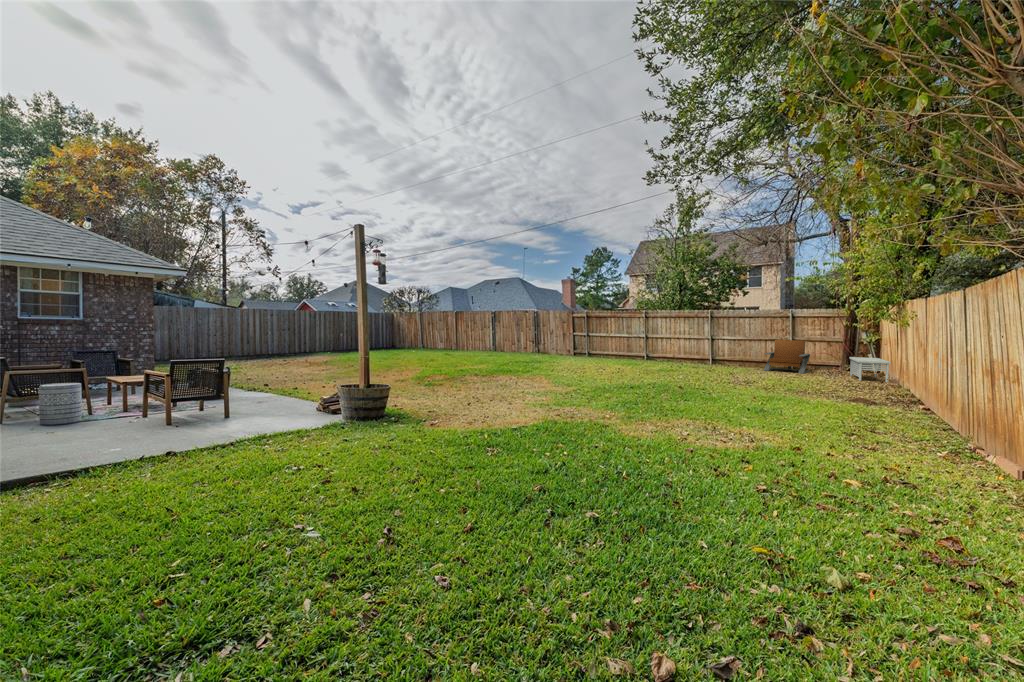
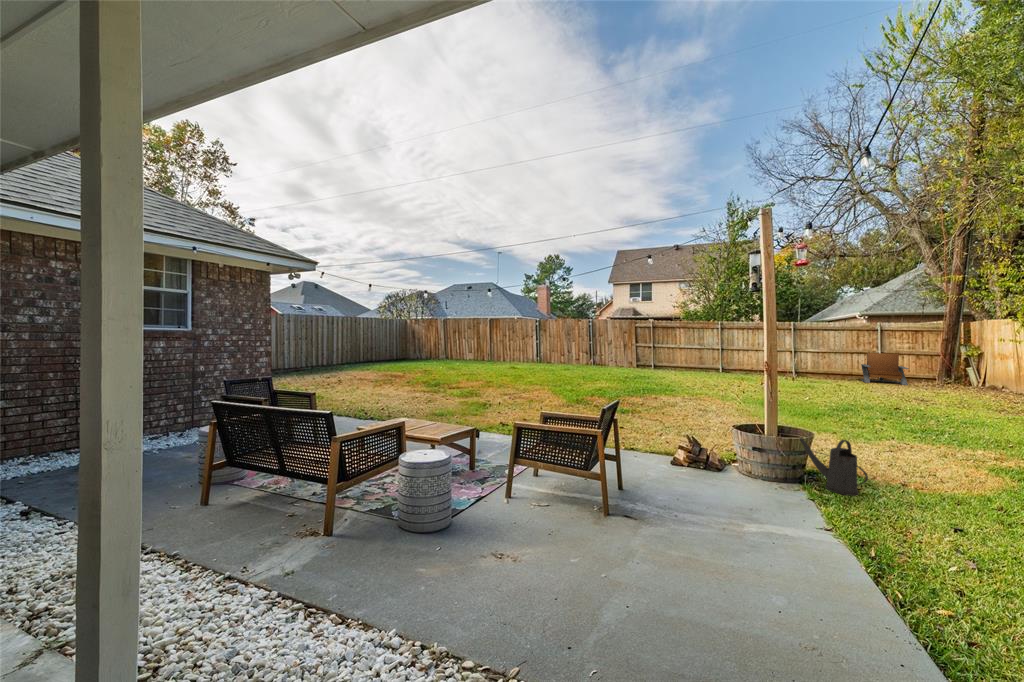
storage bench: present [850,357,891,382] -> none [948,369,1007,393]
watering can: none [346,392,367,433] -> present [800,438,868,496]

